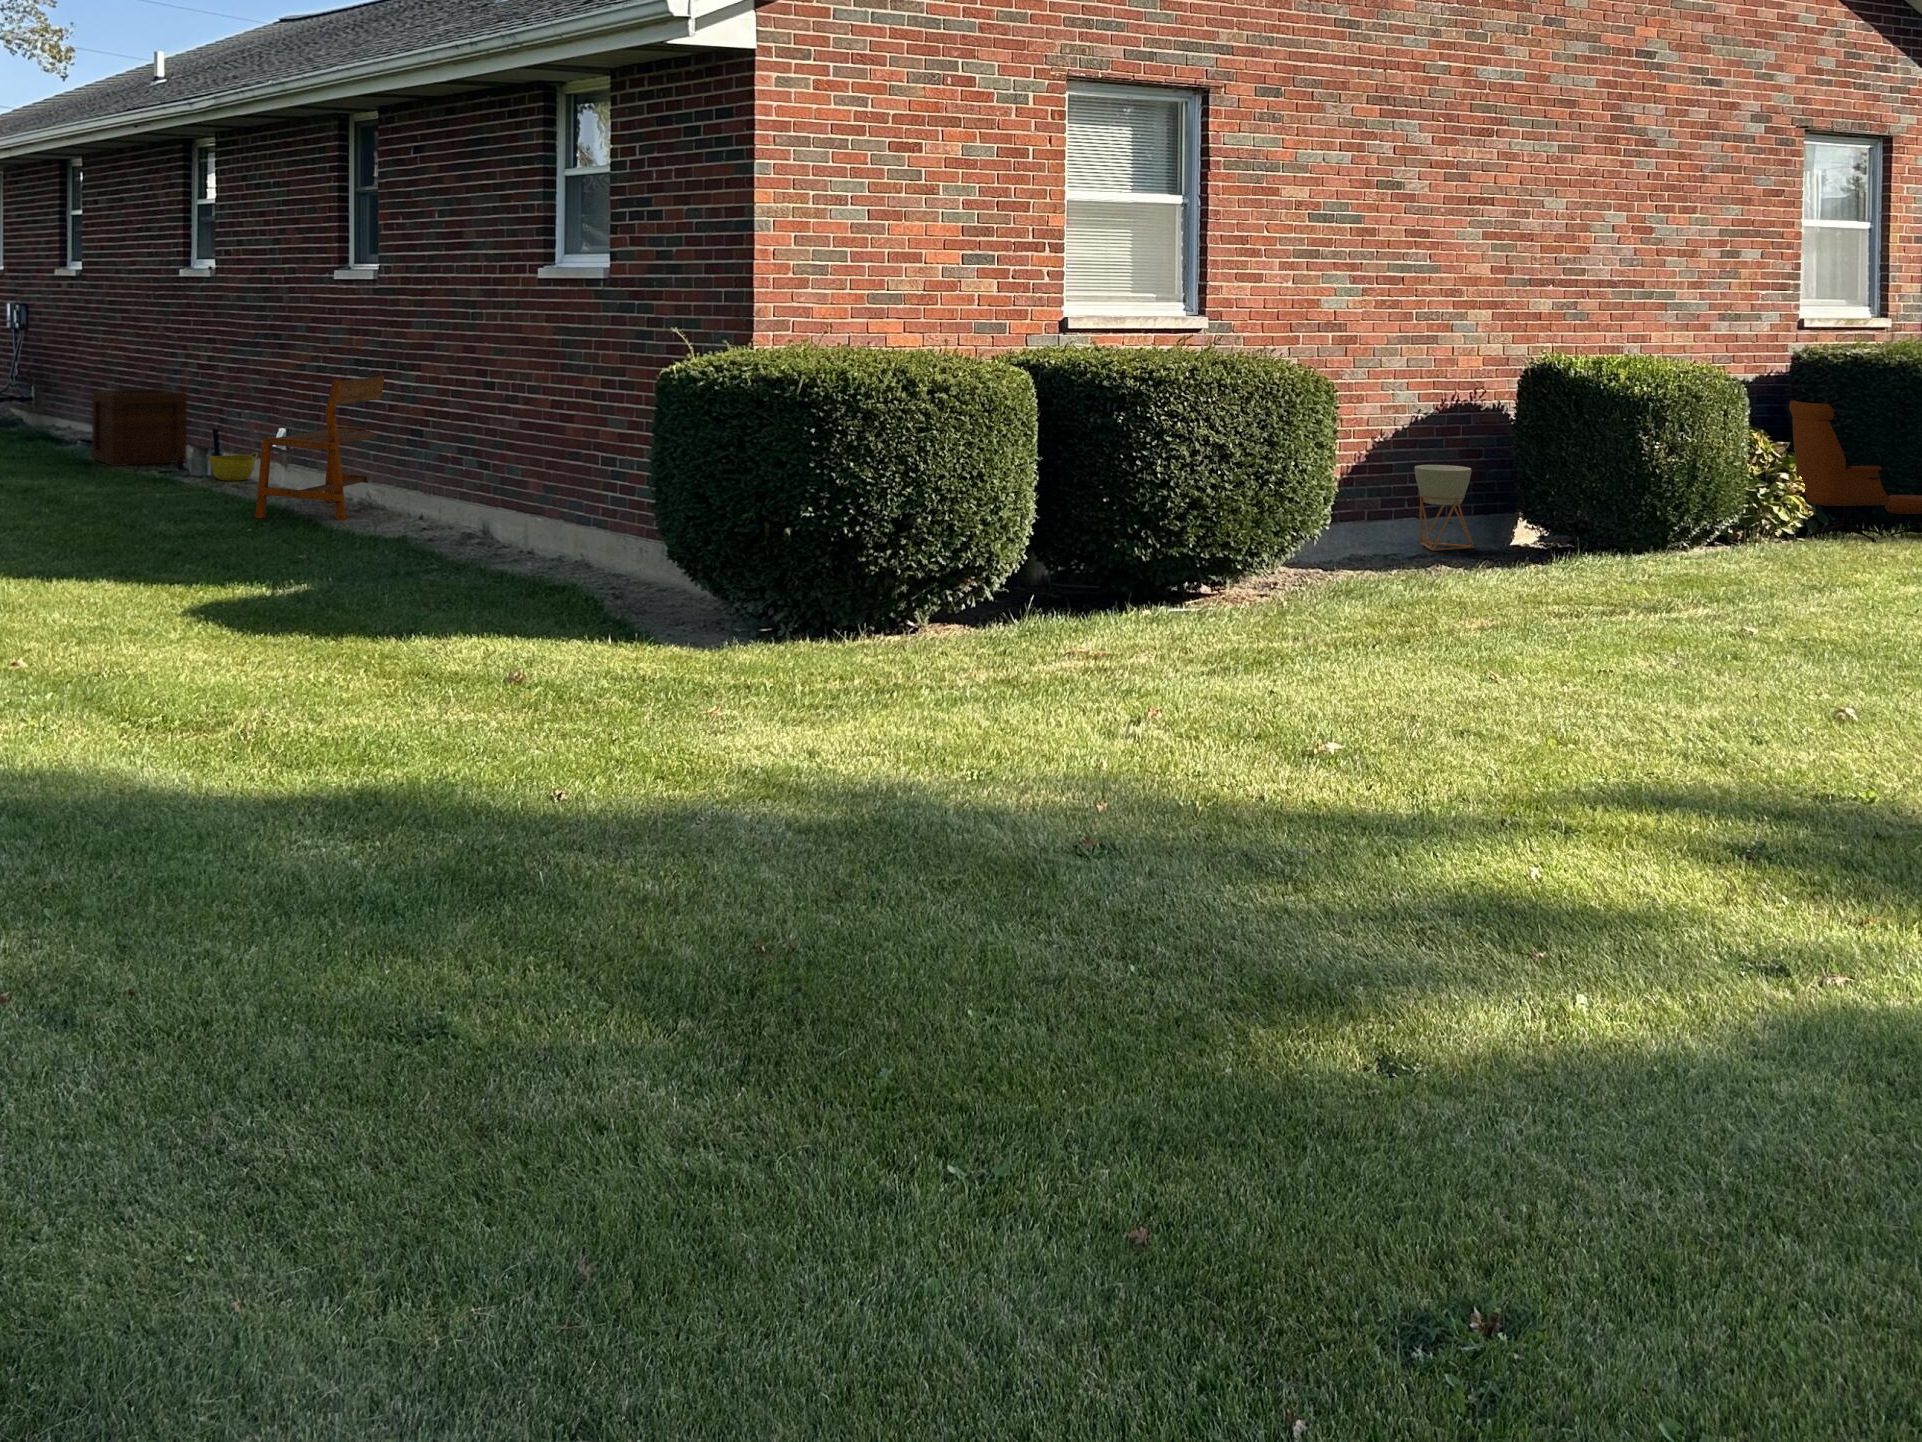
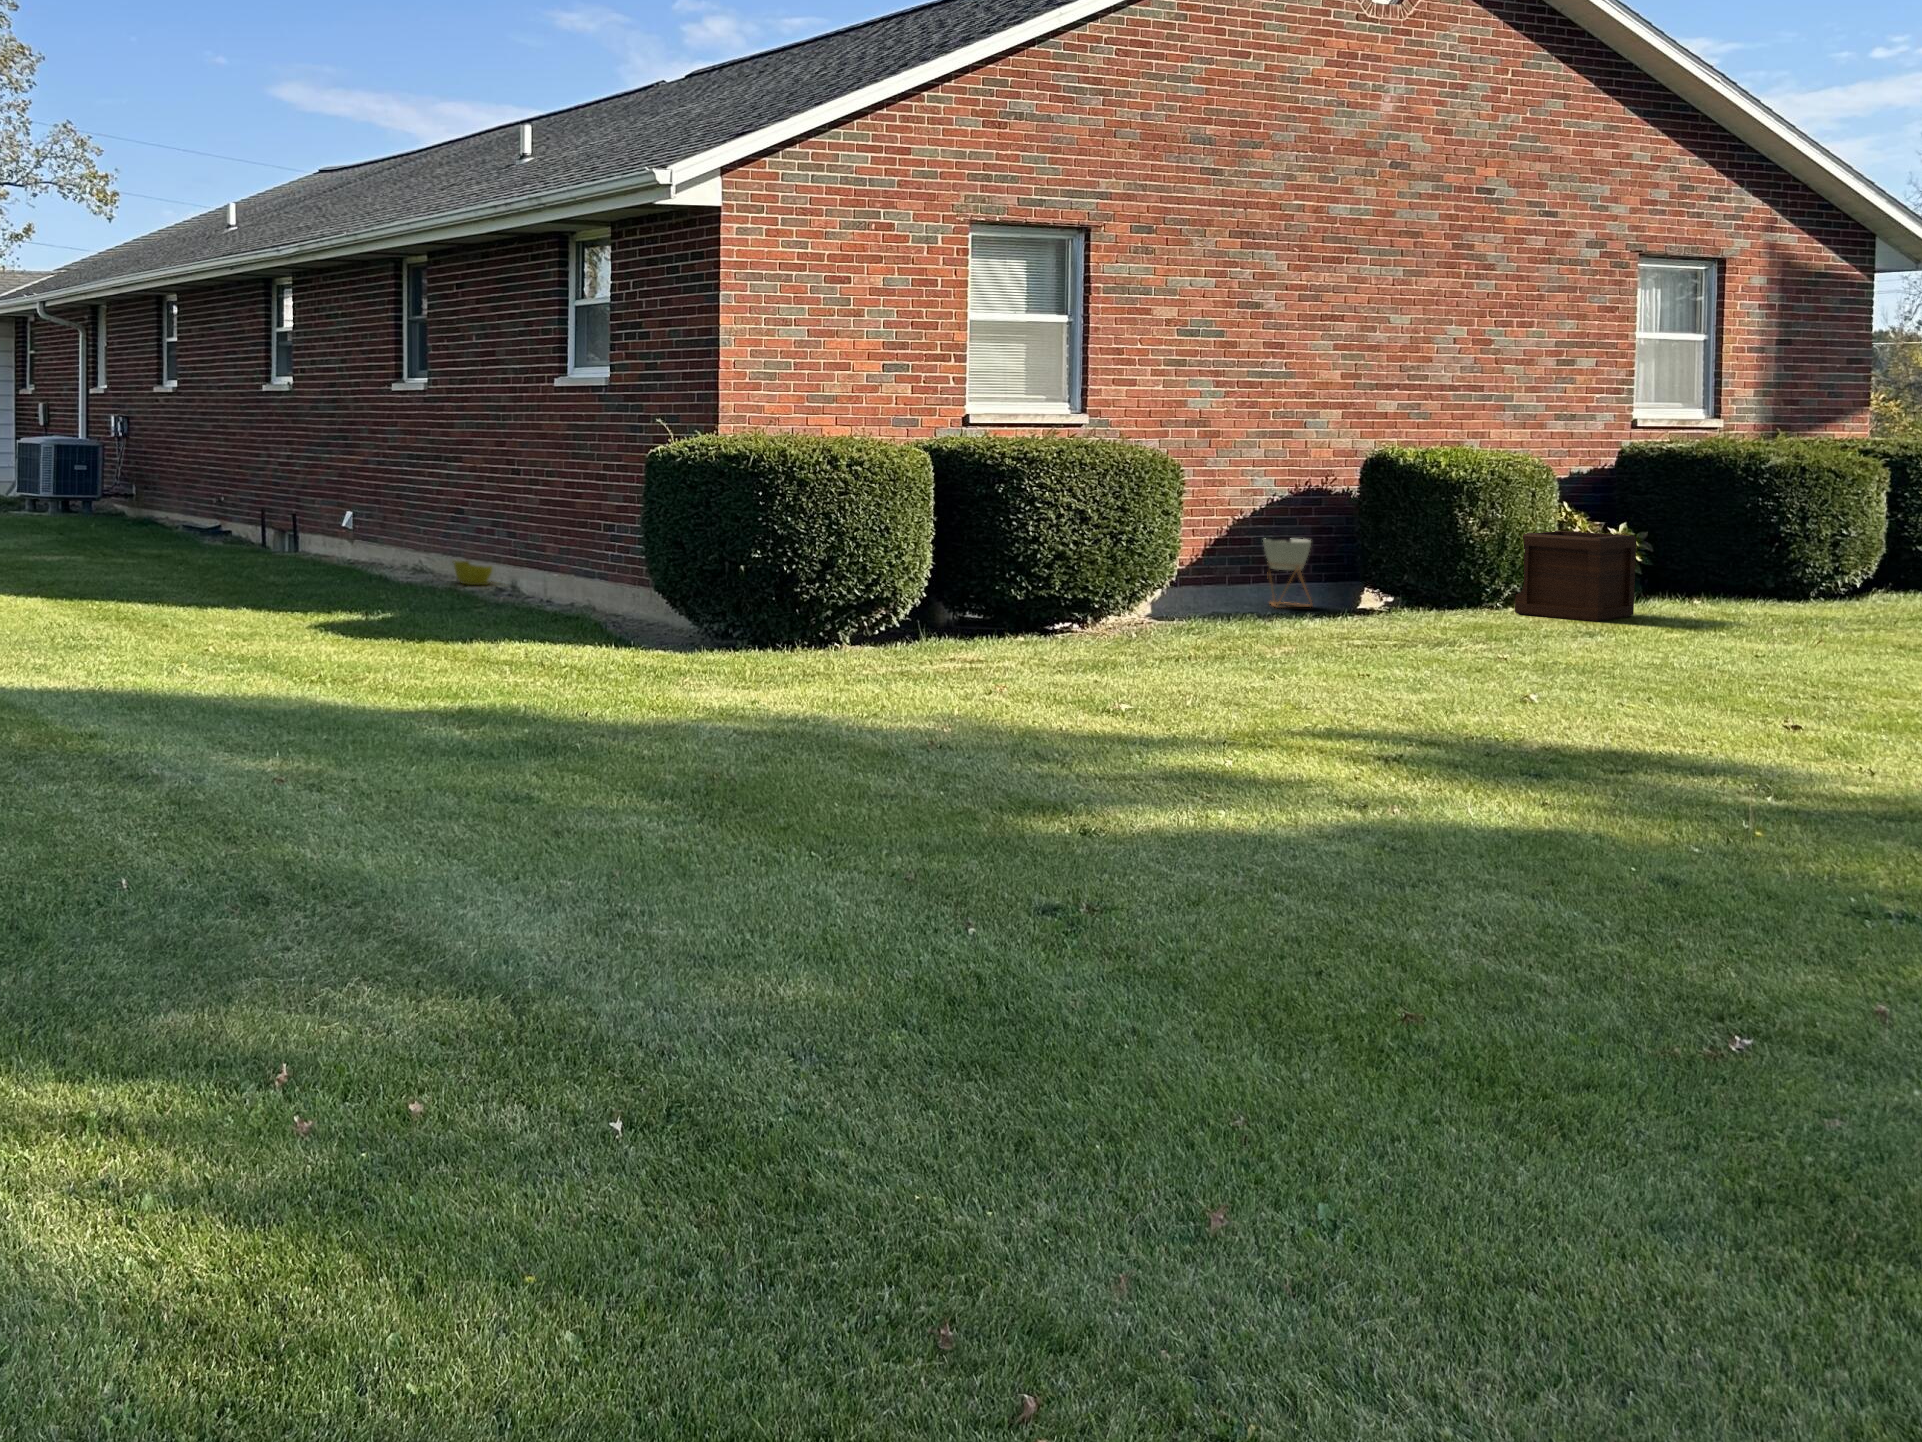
bench: present [255,376,384,520] -> none [338,462,445,575]
wooden crate: present [92,389,187,466] -> present [1515,531,1637,622]
lounge chair: present [1789,400,1922,542] -> none [1605,488,1753,610]
basket: present [206,452,258,481] -> present [453,561,492,585]

